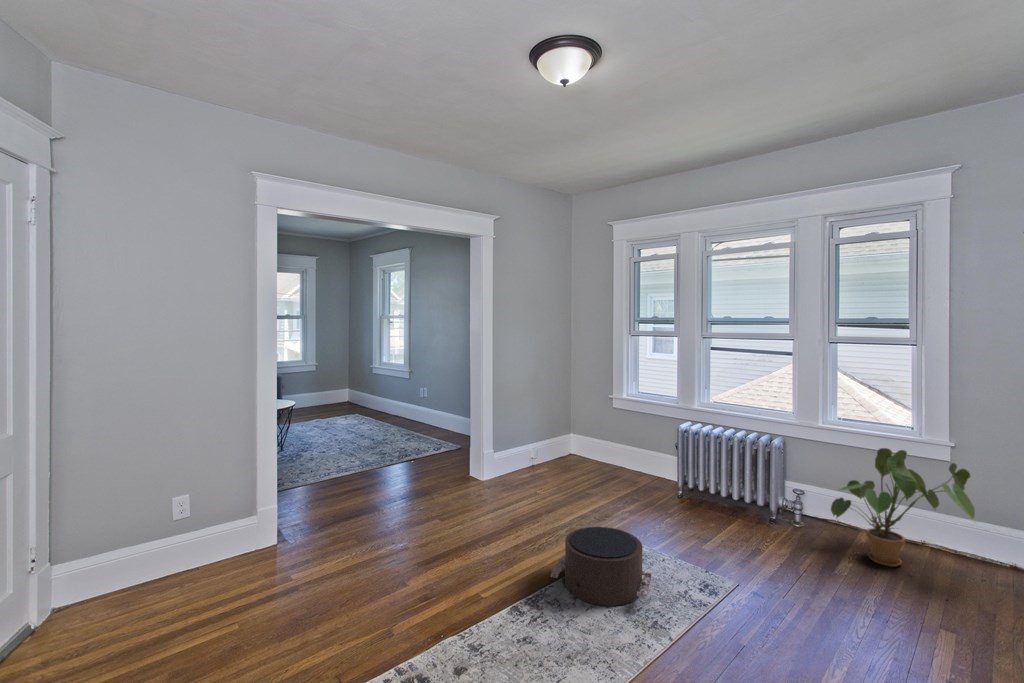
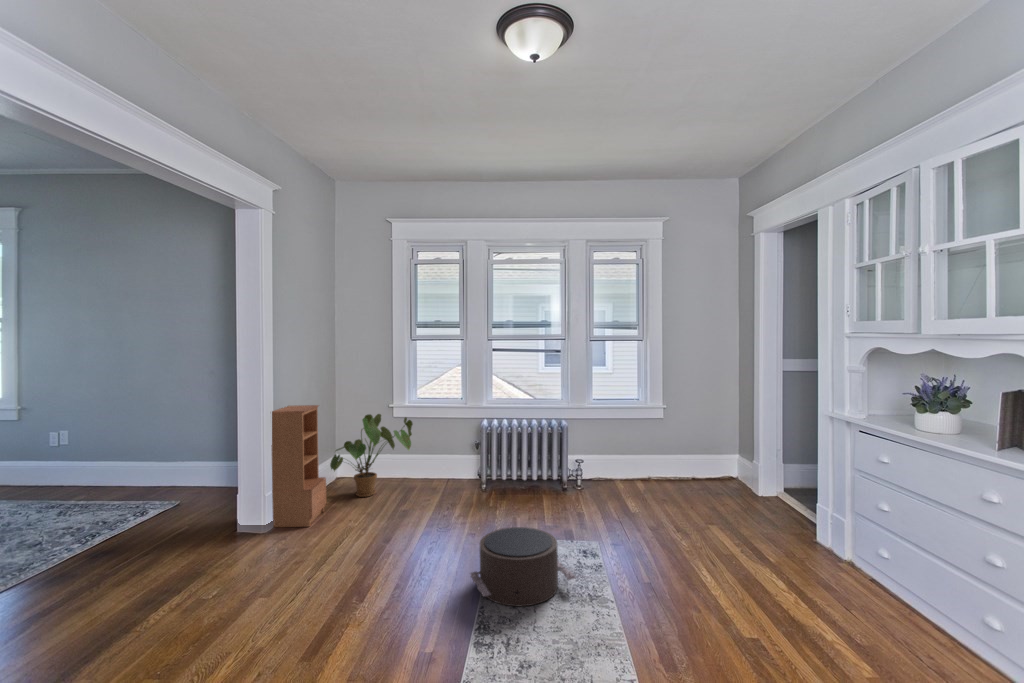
bookcase: none [492,386,536,484] -> present [271,405,326,527]
house plant: present [831,448,975,567] -> present [330,414,413,497]

